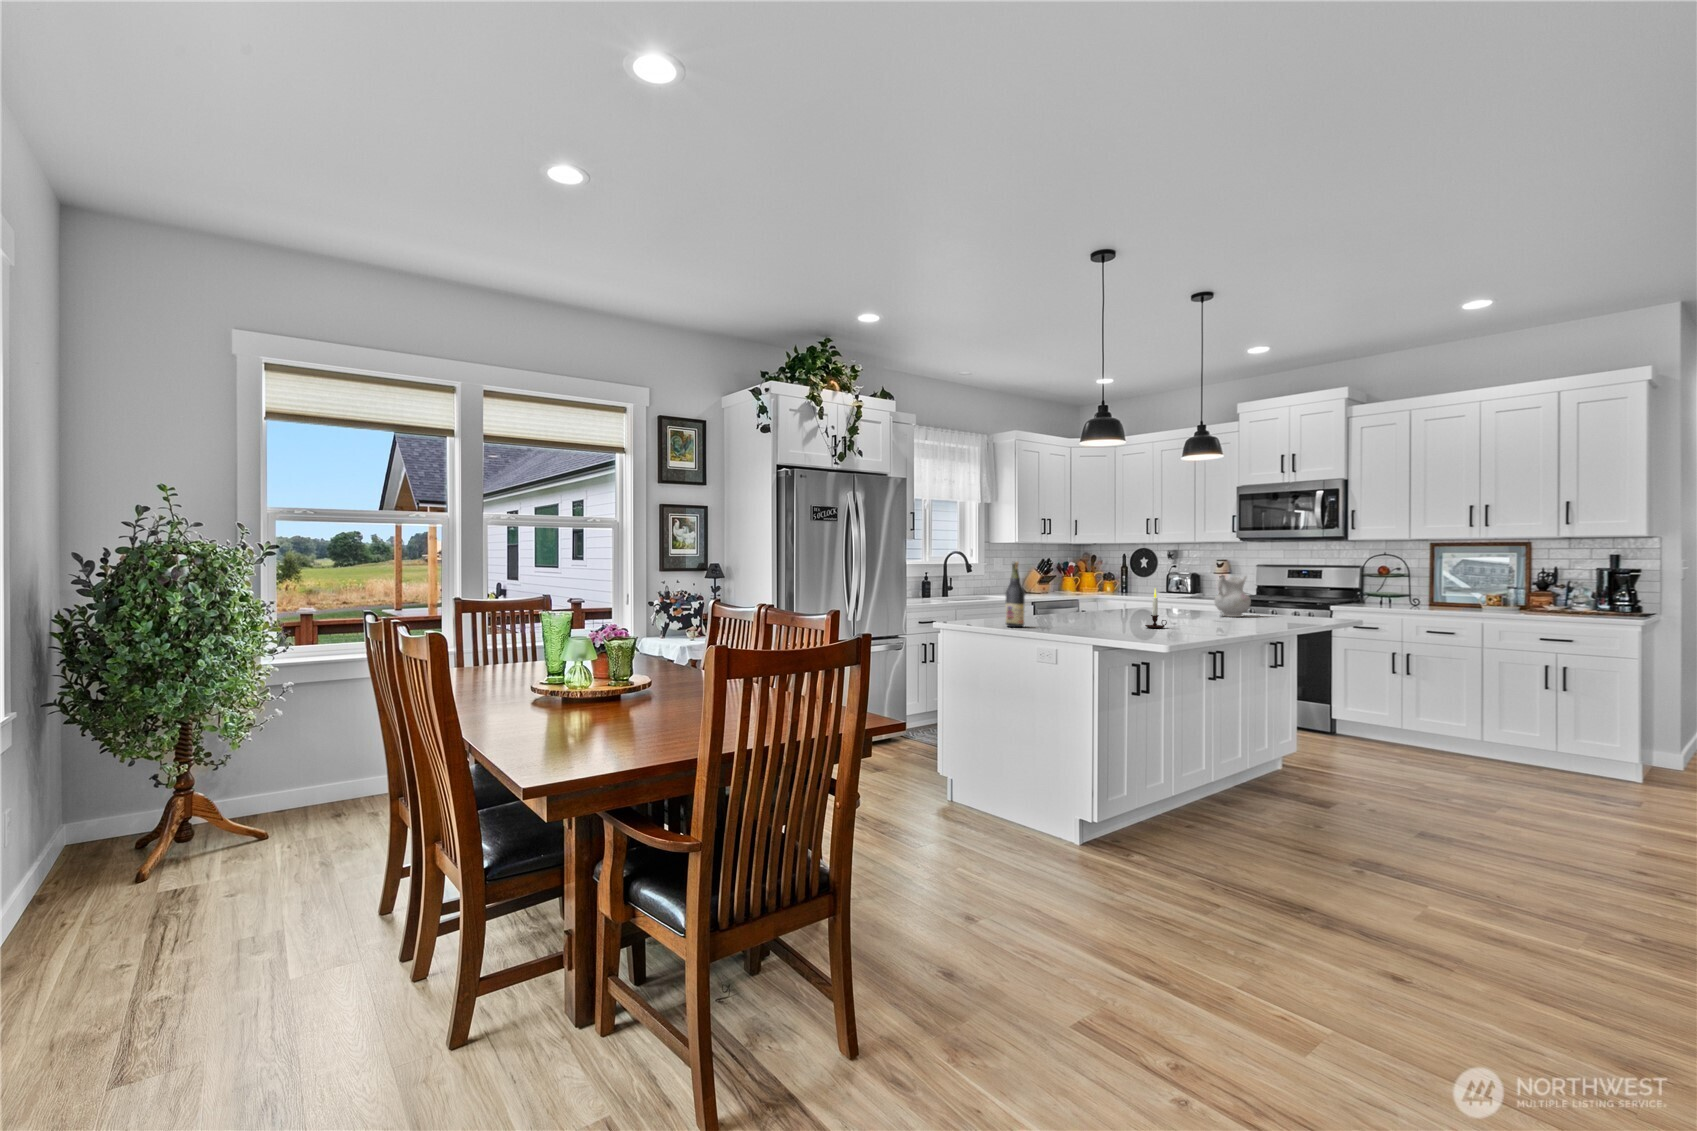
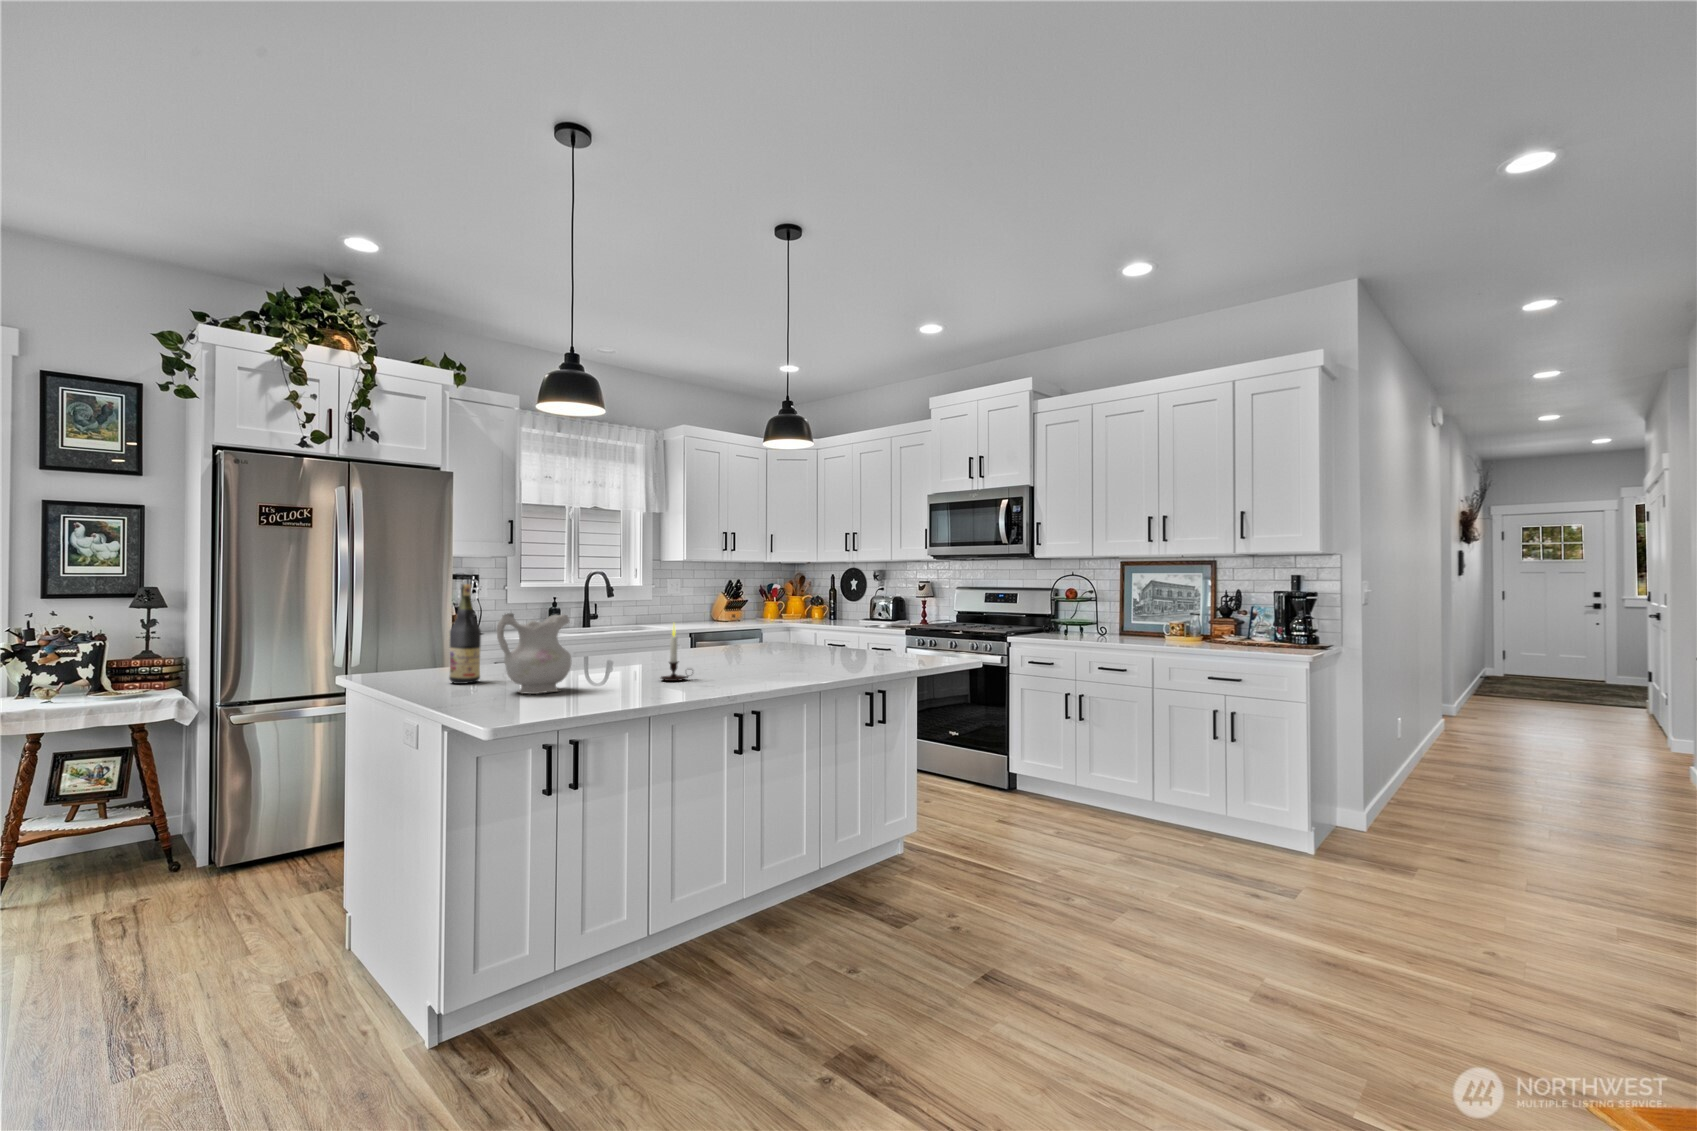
ceramic pitcher: present [1215,575,1251,617] -> present [497,613,571,694]

